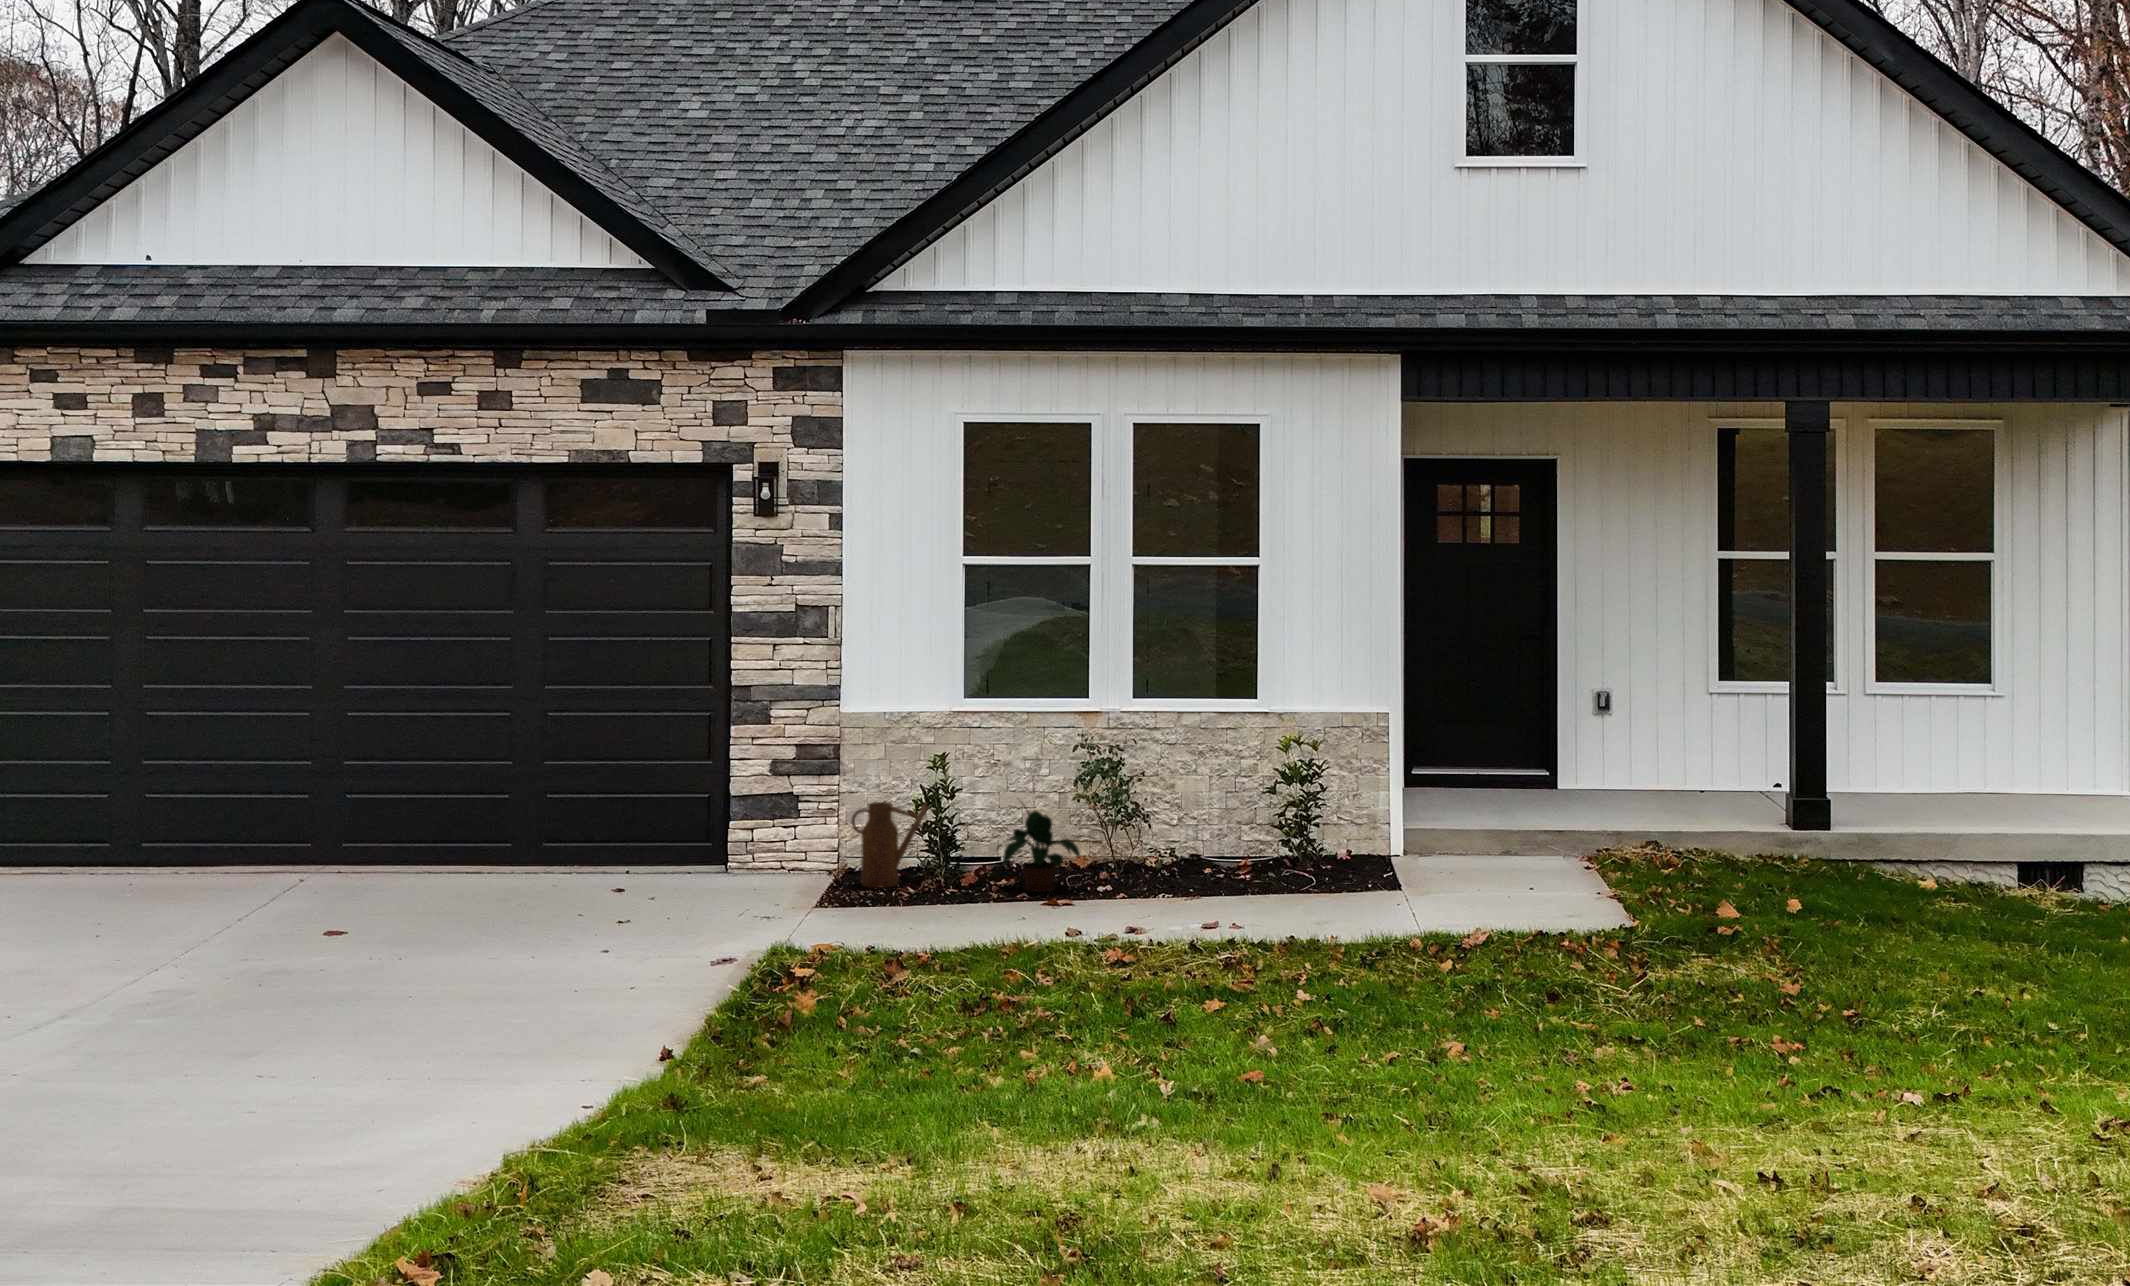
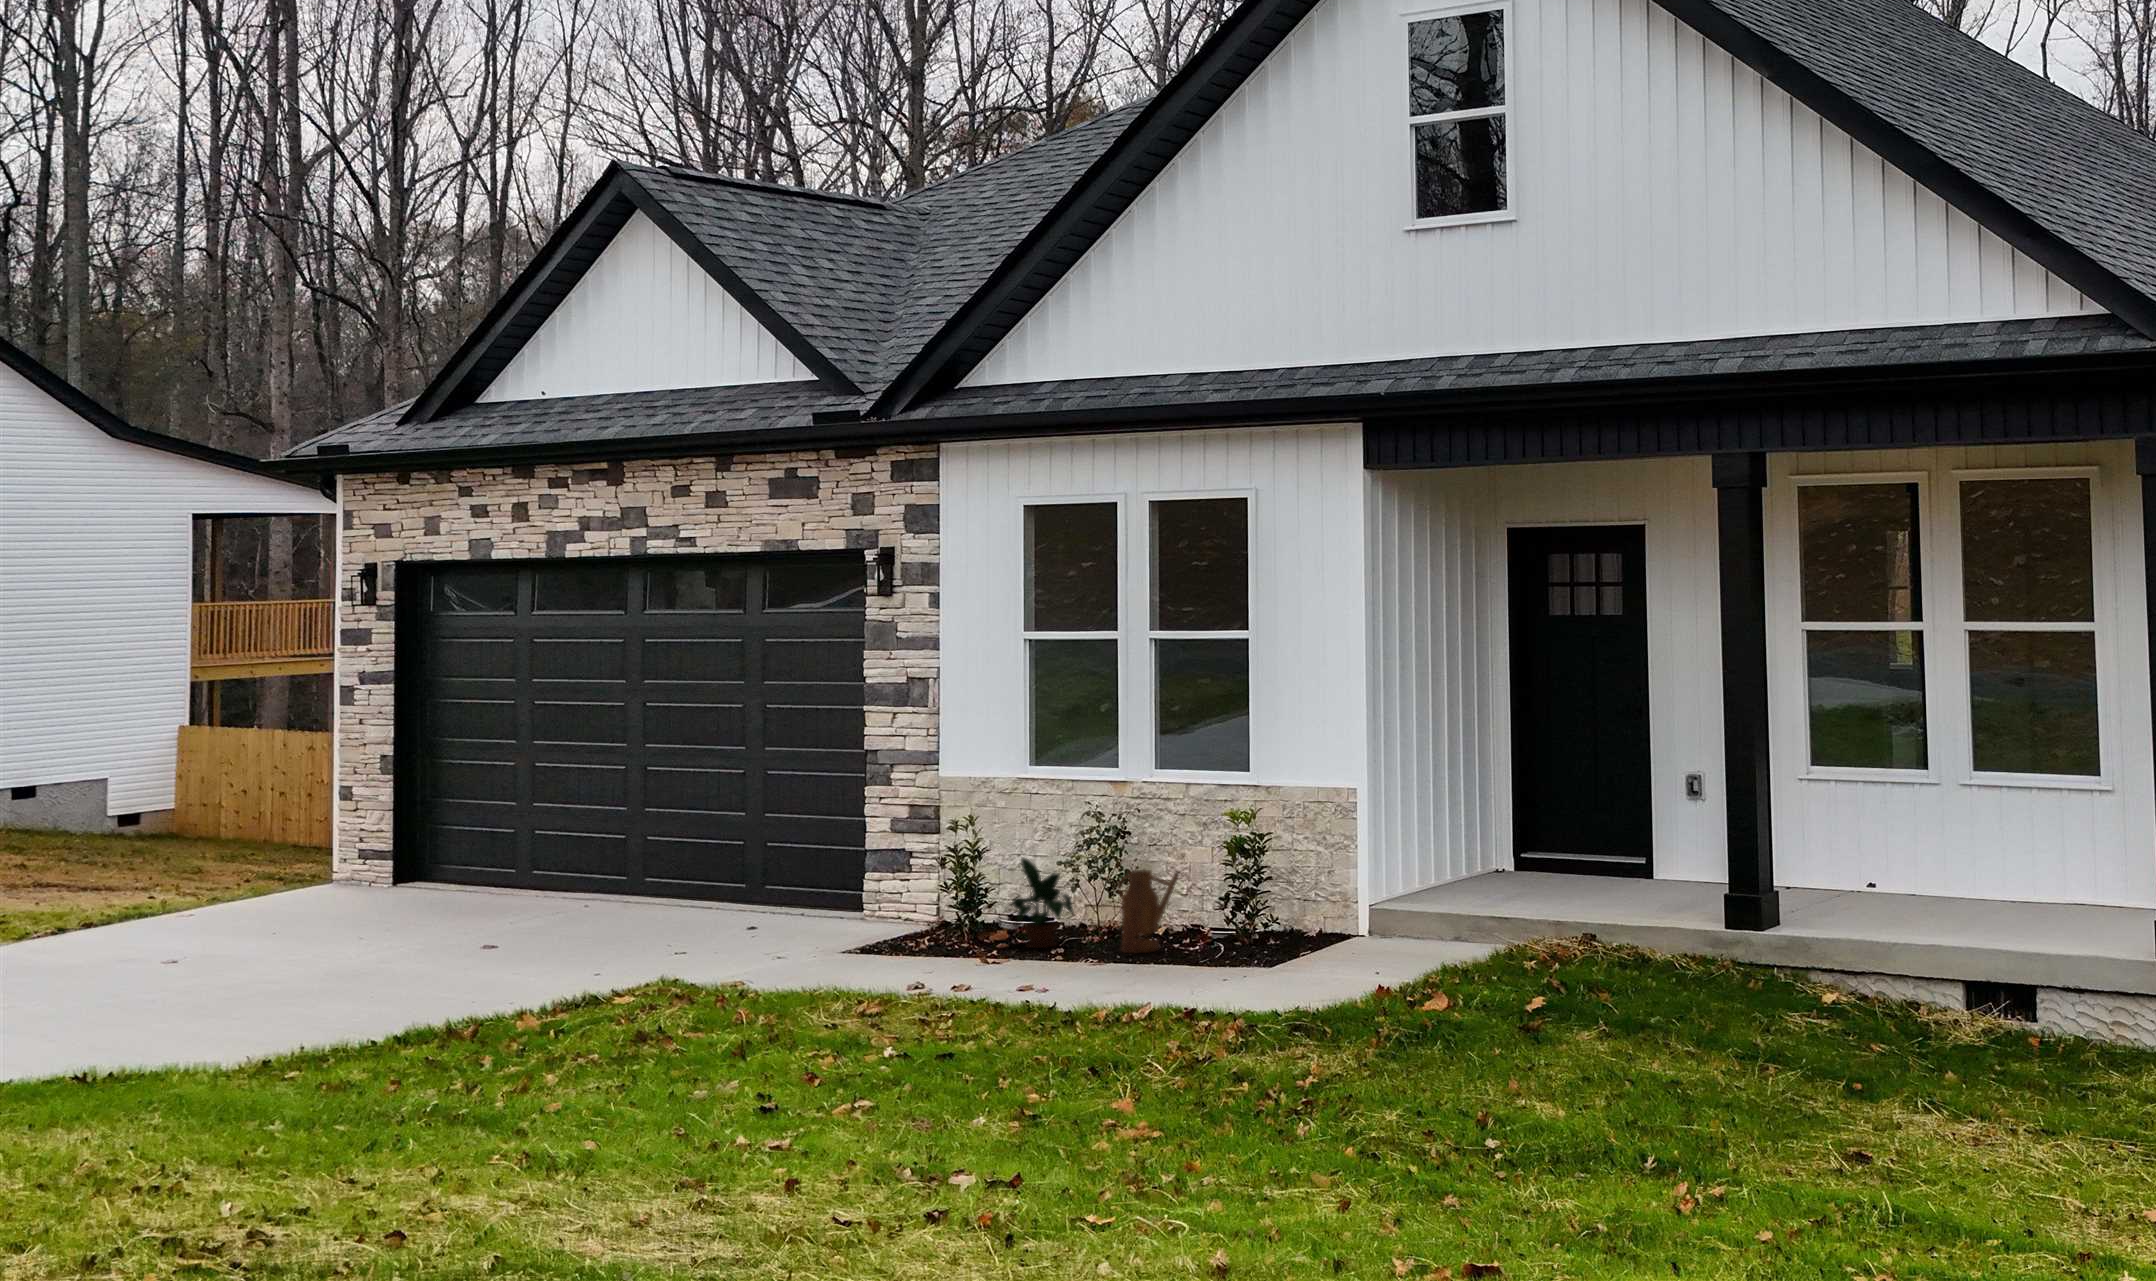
watering can: present [851,802,929,888] -> present [1117,870,1179,953]

